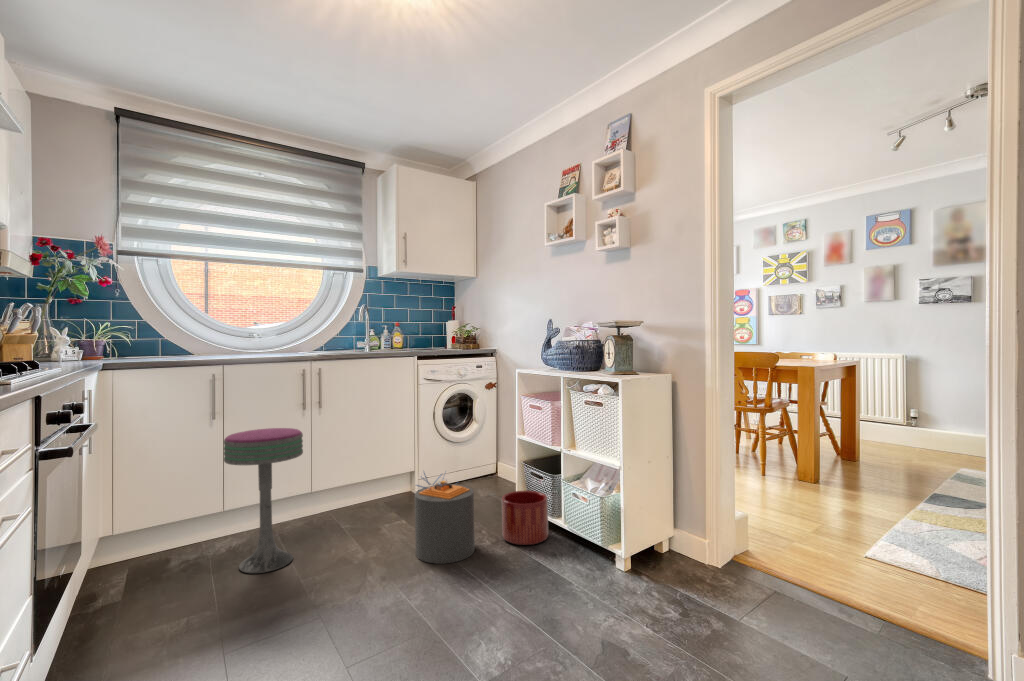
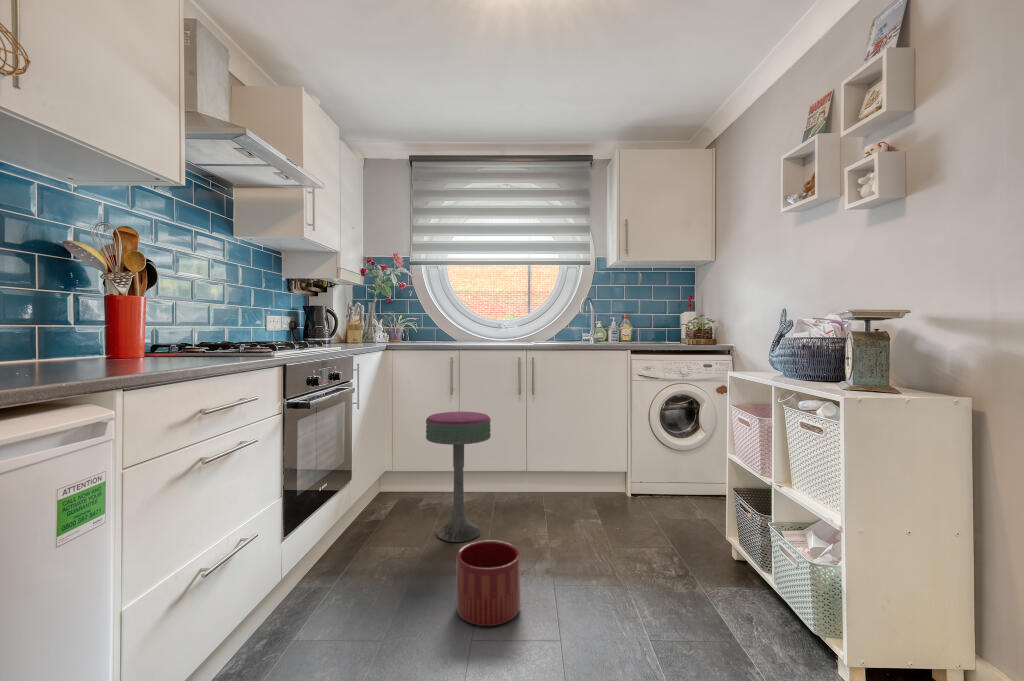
trash can: present [415,473,475,564] -> none [578,474,650,588]
planter: present [502,491,548,545] -> present [456,540,520,626]

